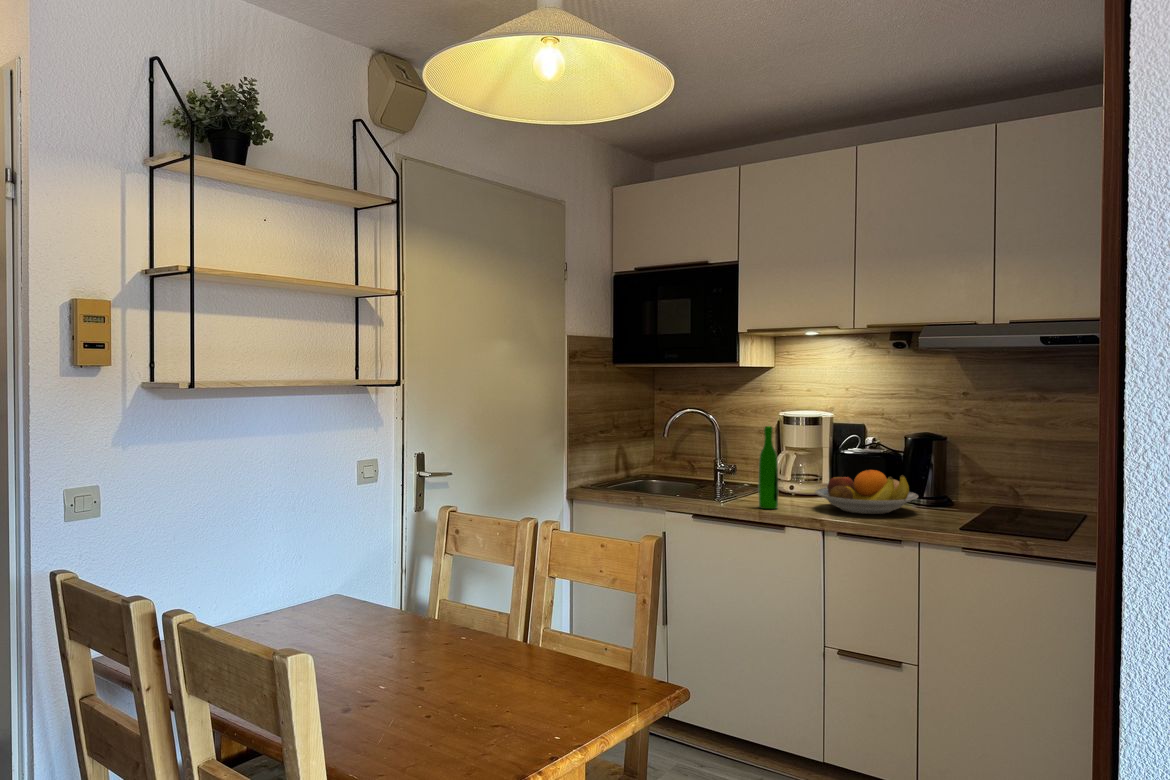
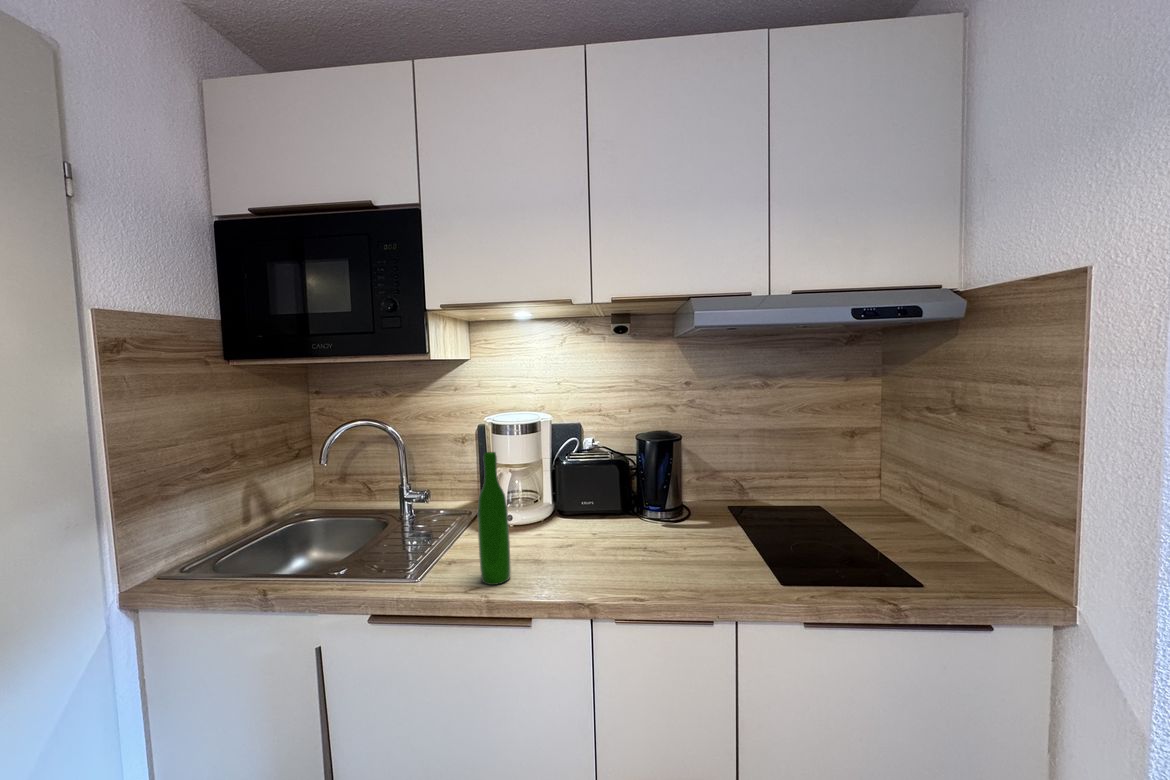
fruit bowl: present [815,470,918,514] -> none [557,493,691,564]

